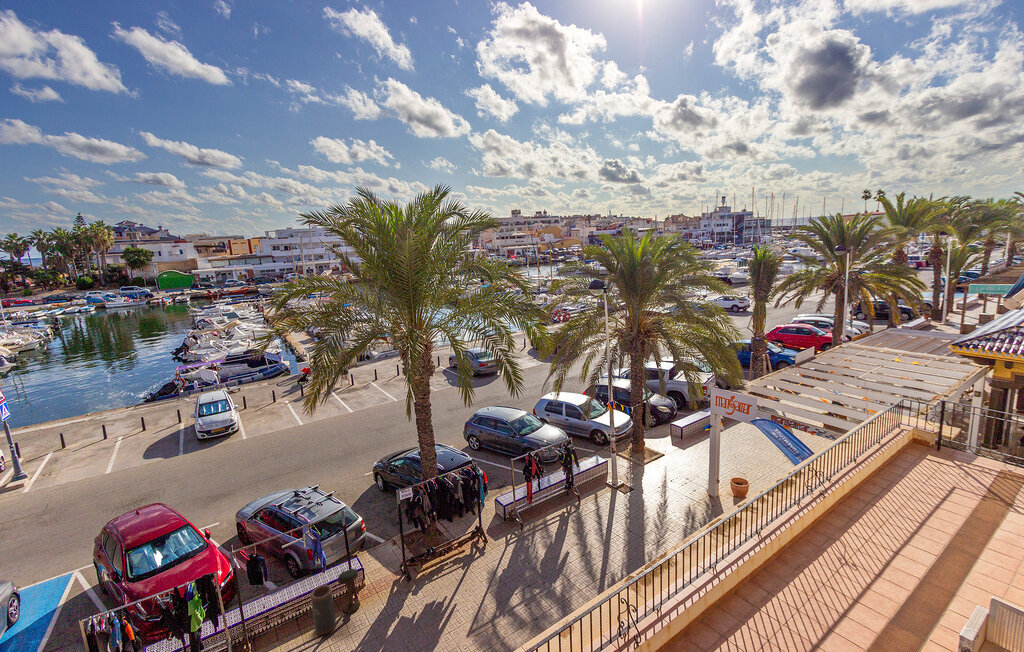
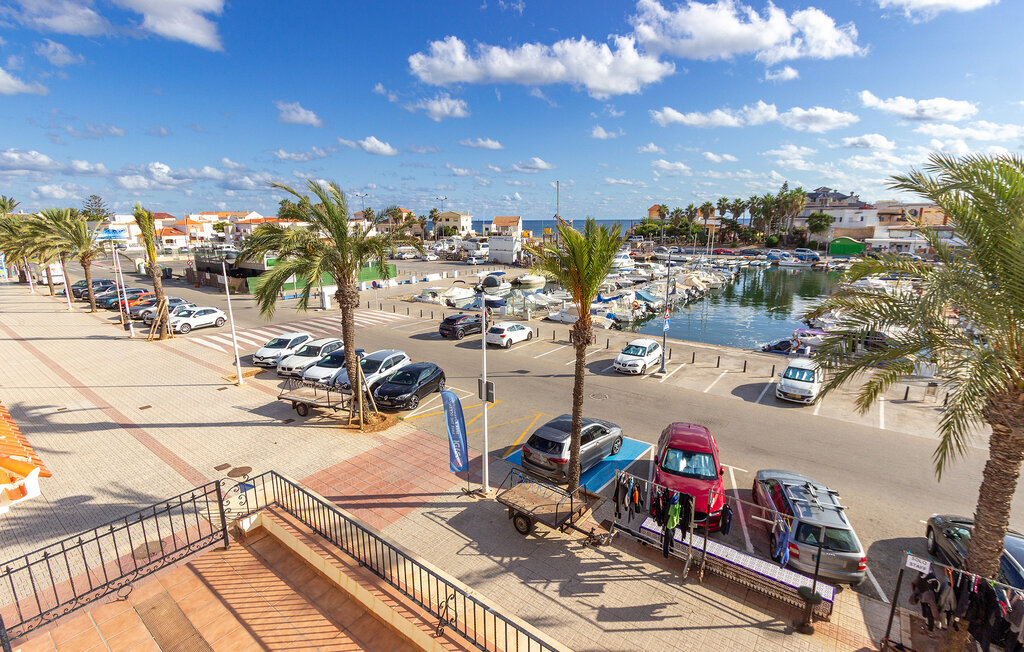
trash can: present [310,585,336,635] -> none [757,577,785,627]

